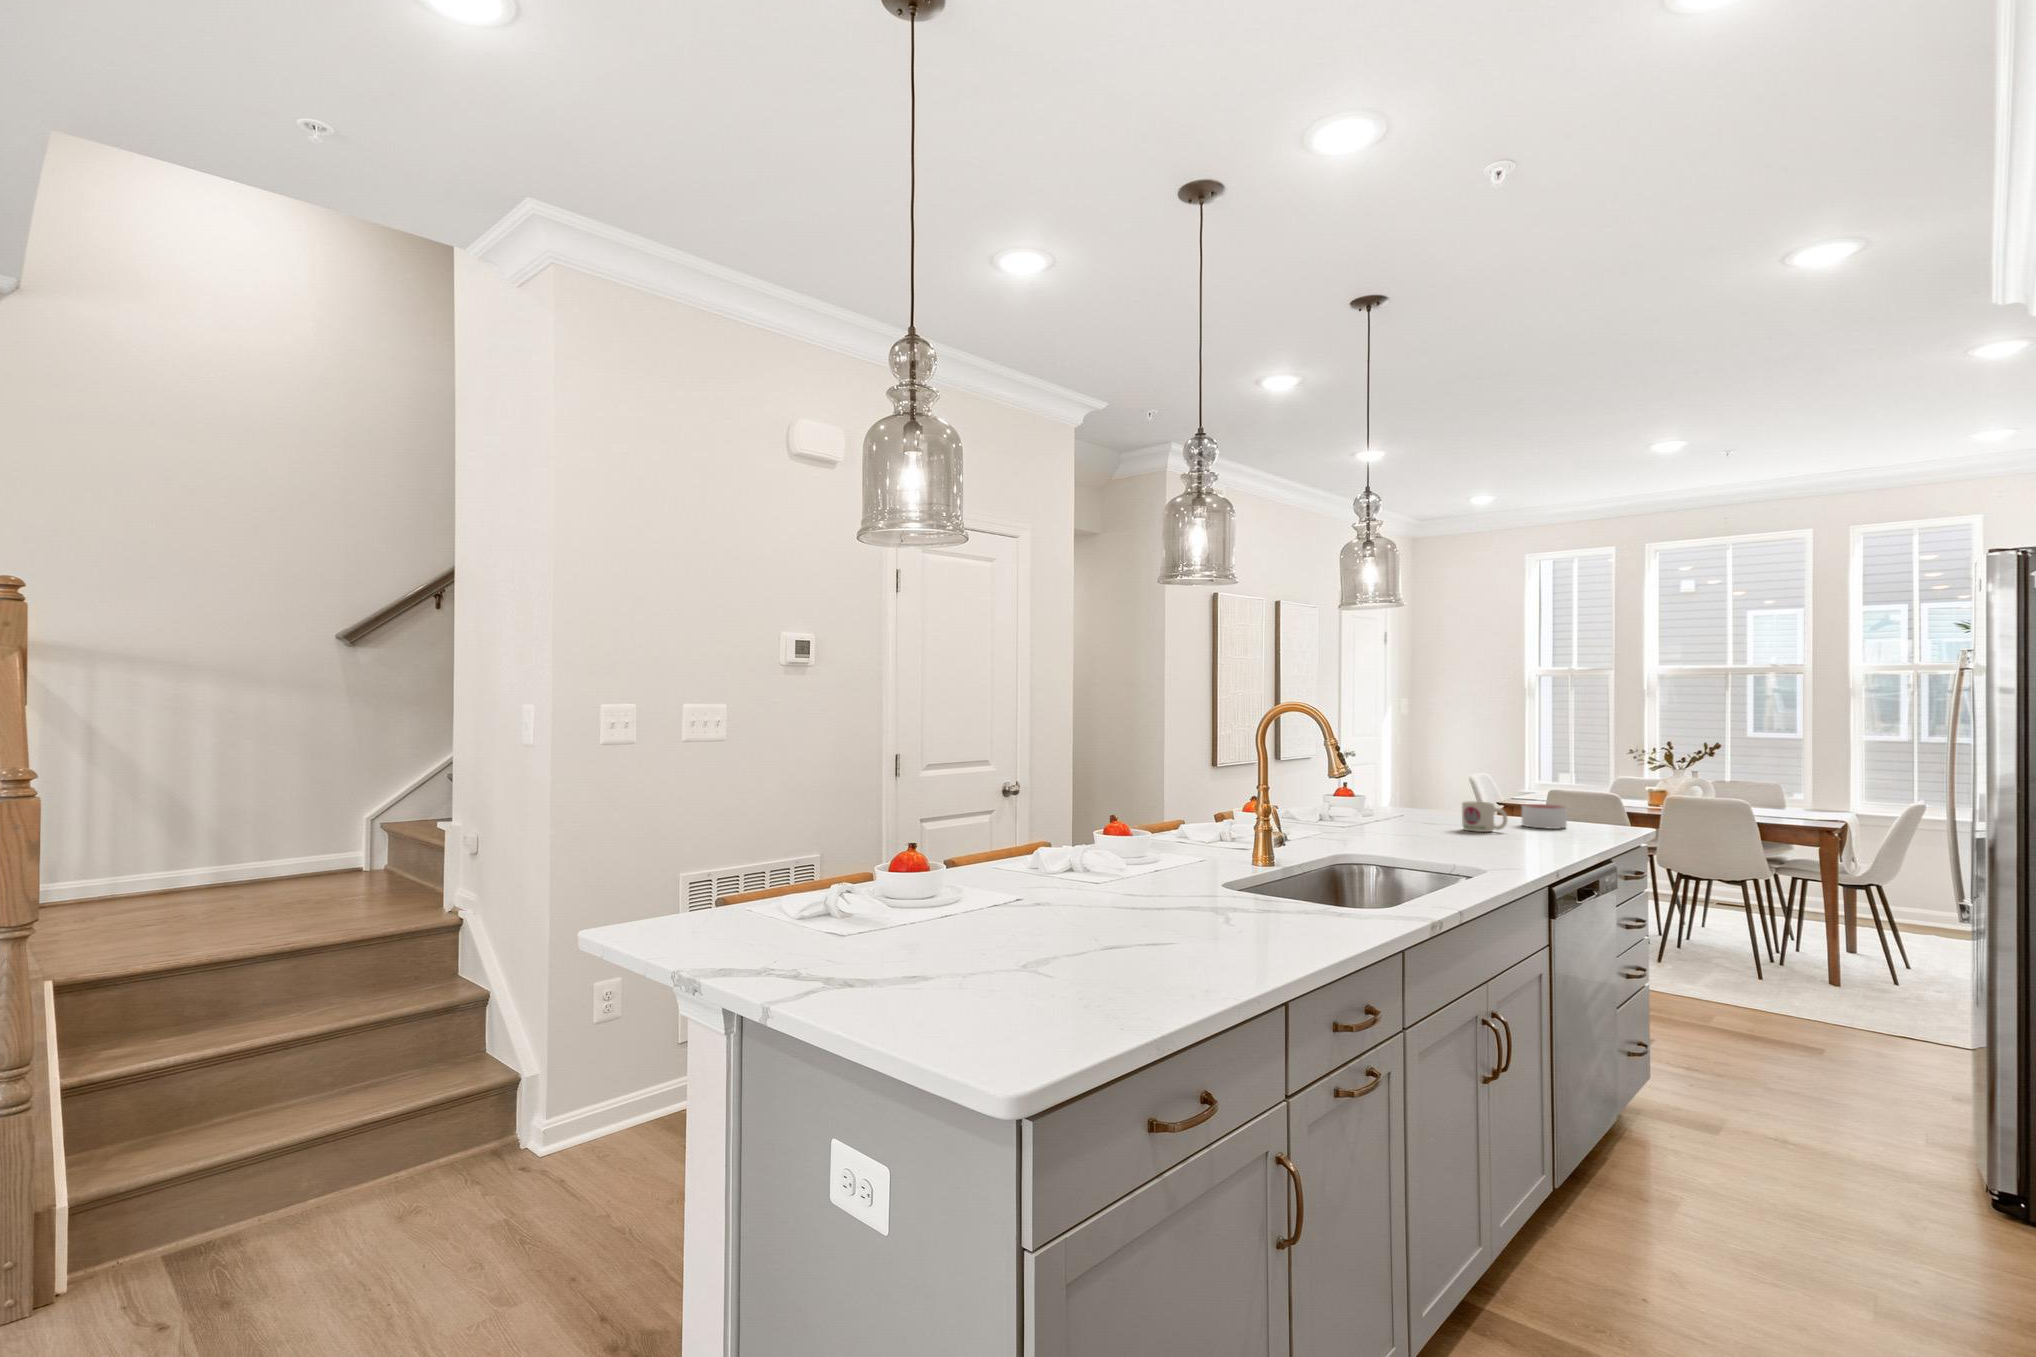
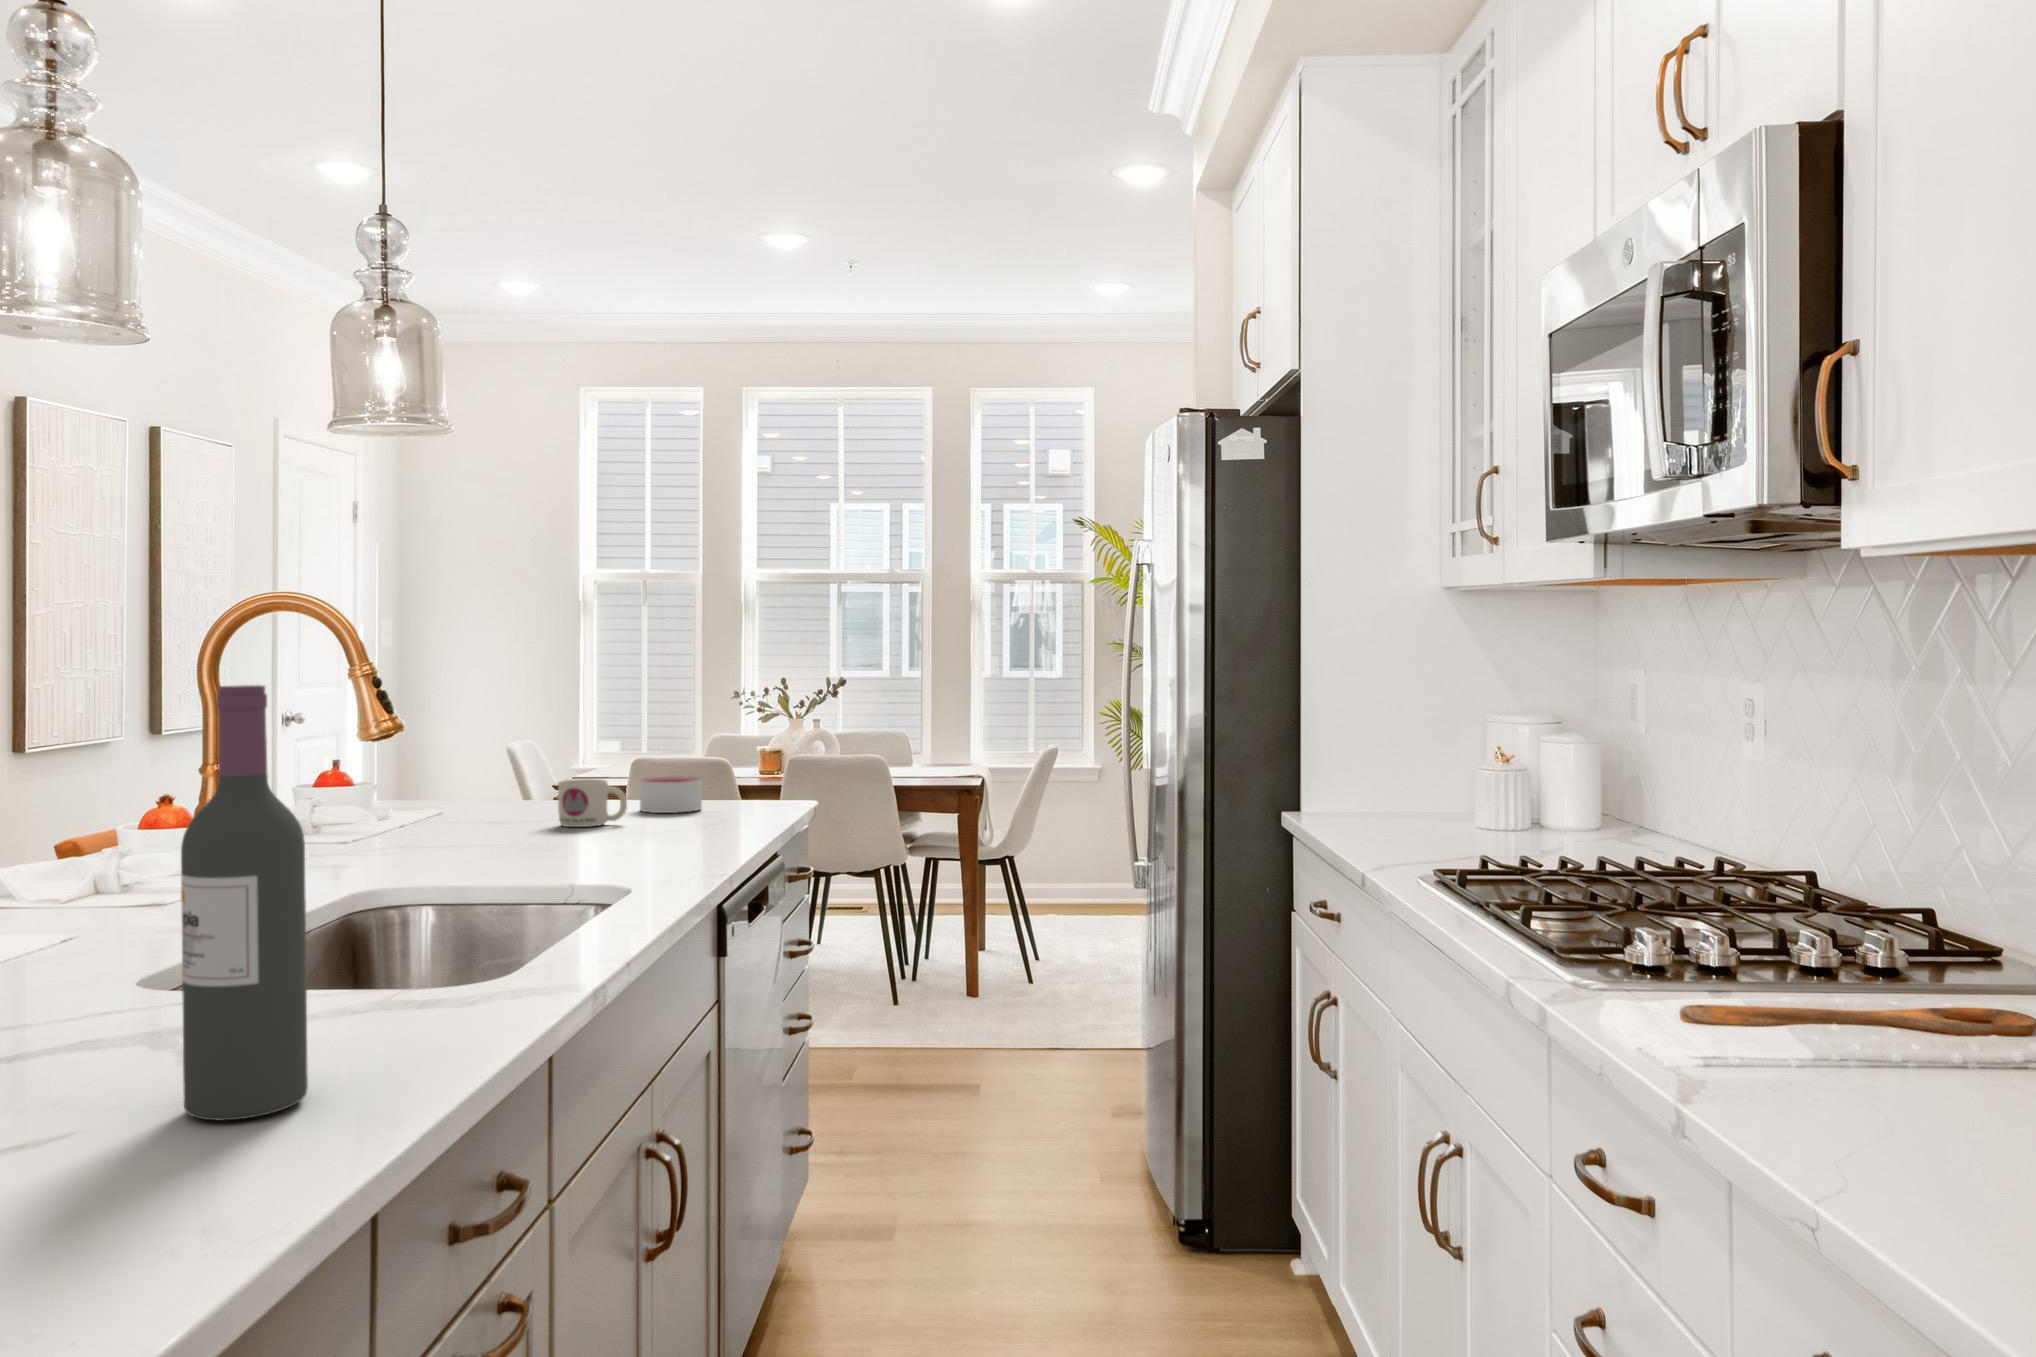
wine bottle: none [1239,751,1286,935] -> present [181,685,308,1120]

